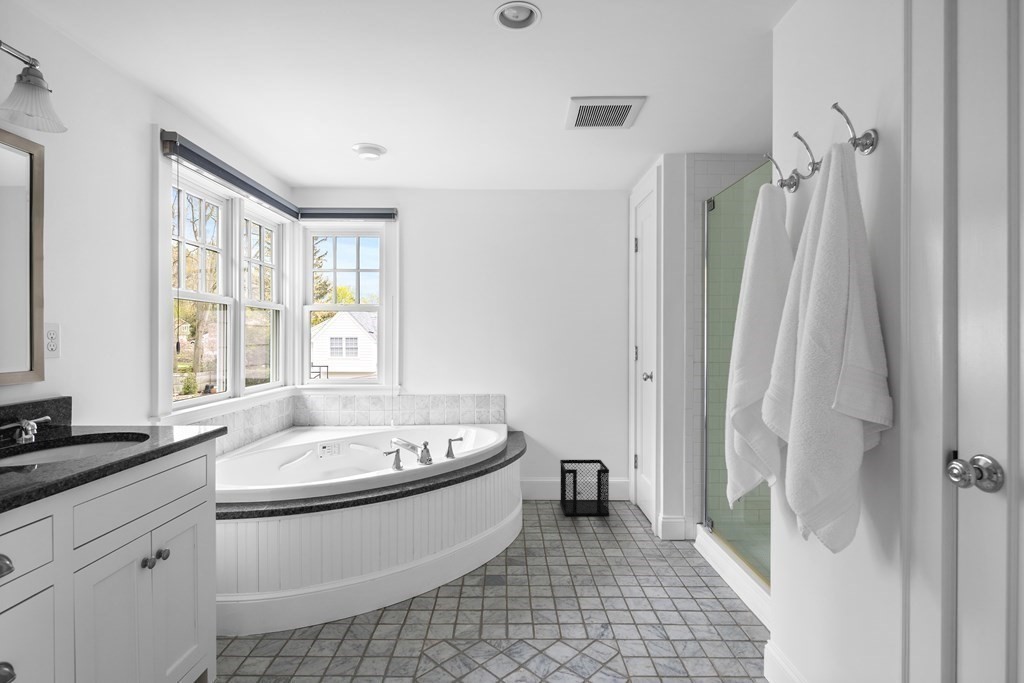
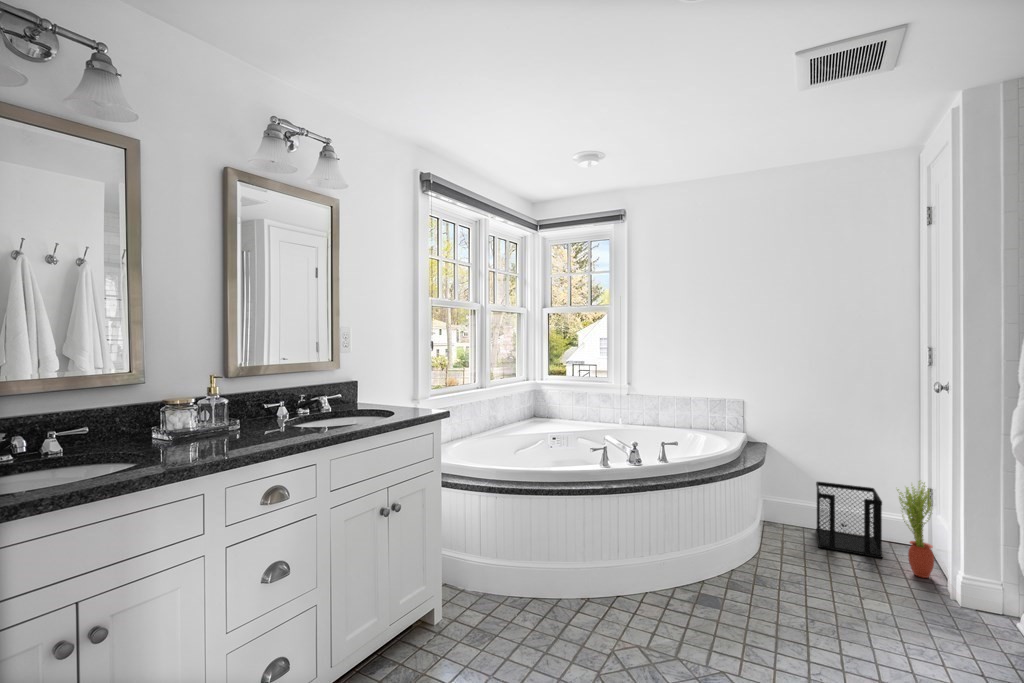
potted plant: none [619,449,643,525] -> present [897,481,934,578]

